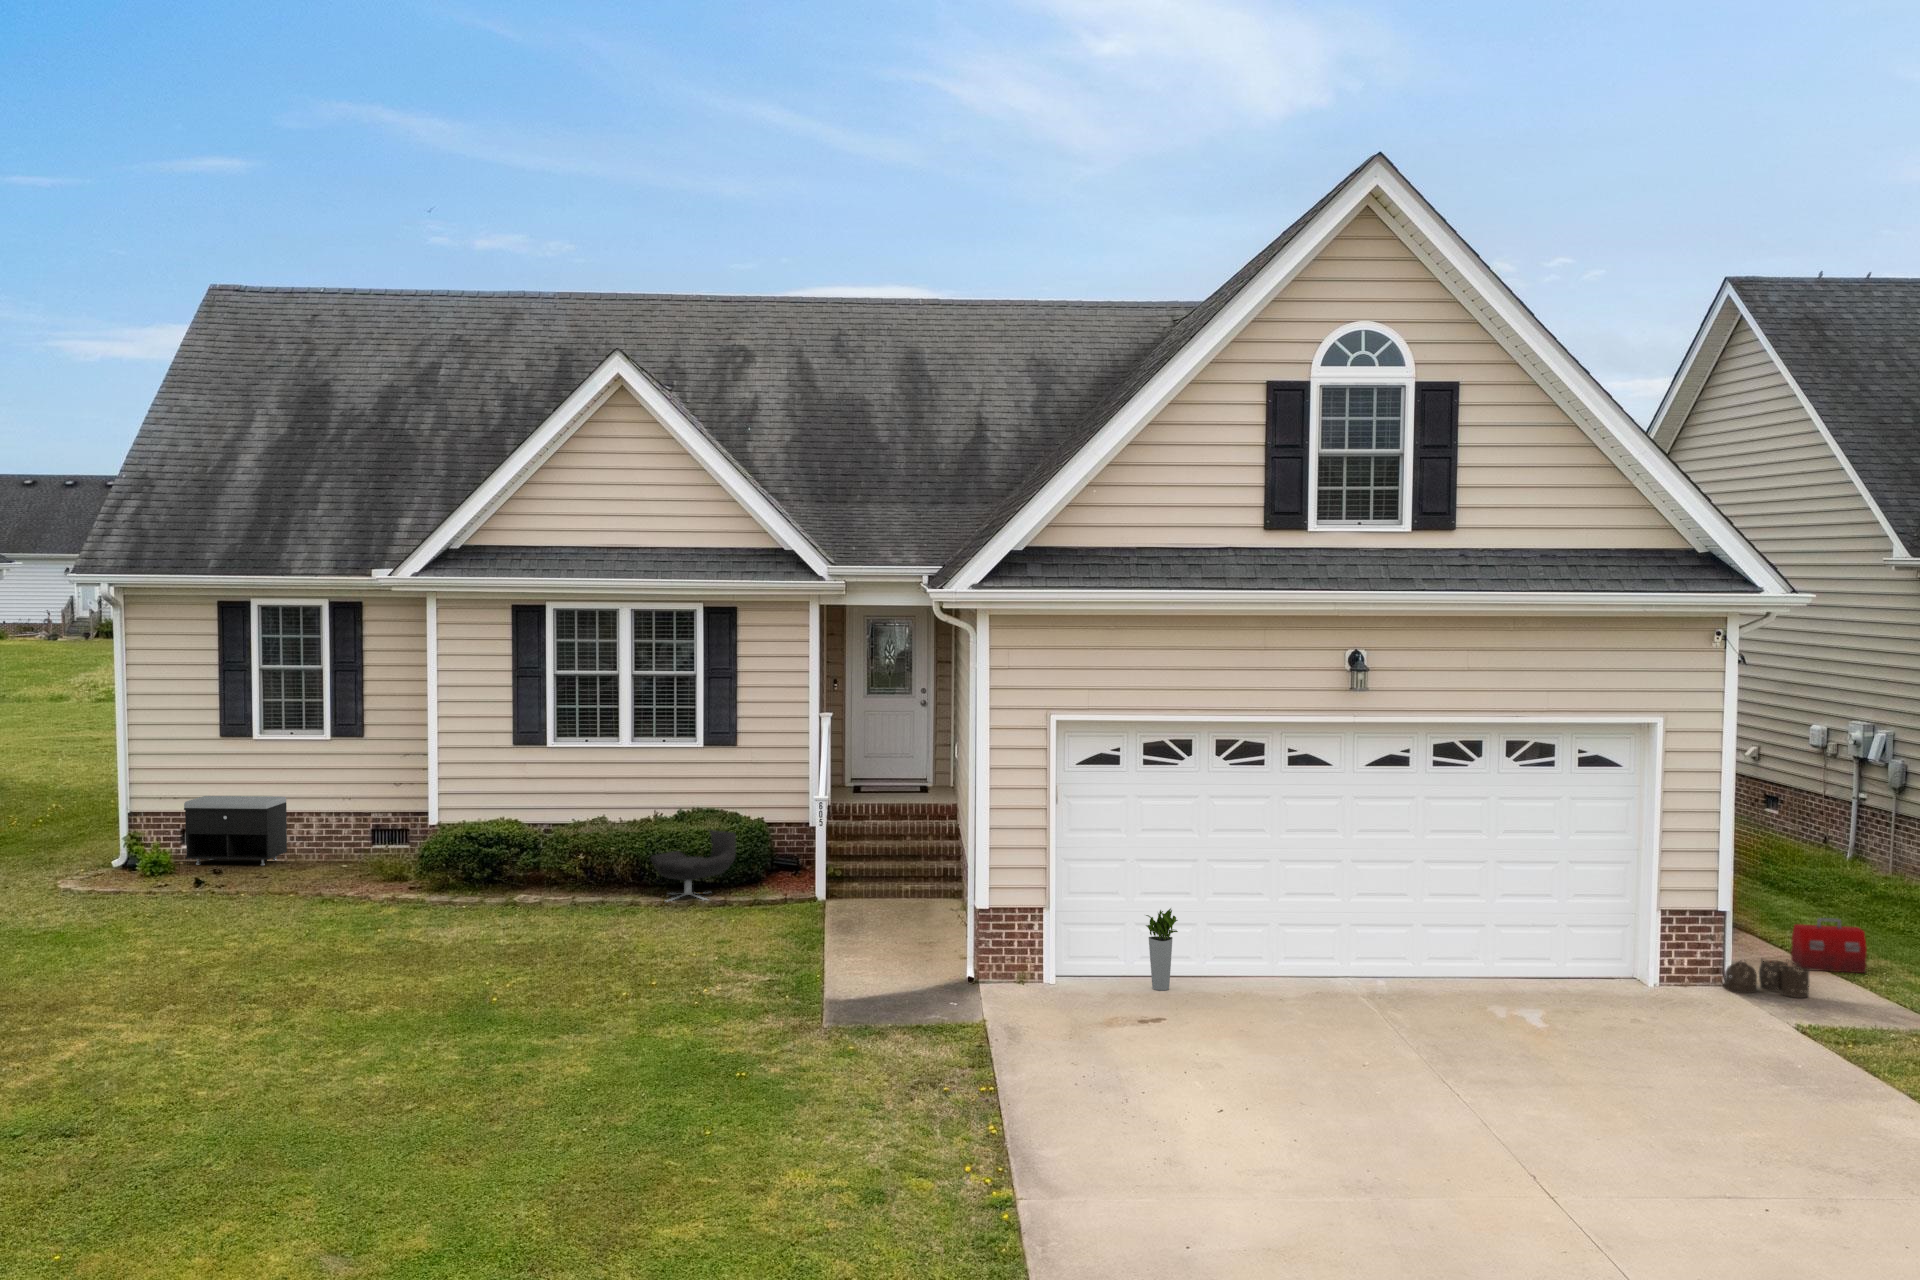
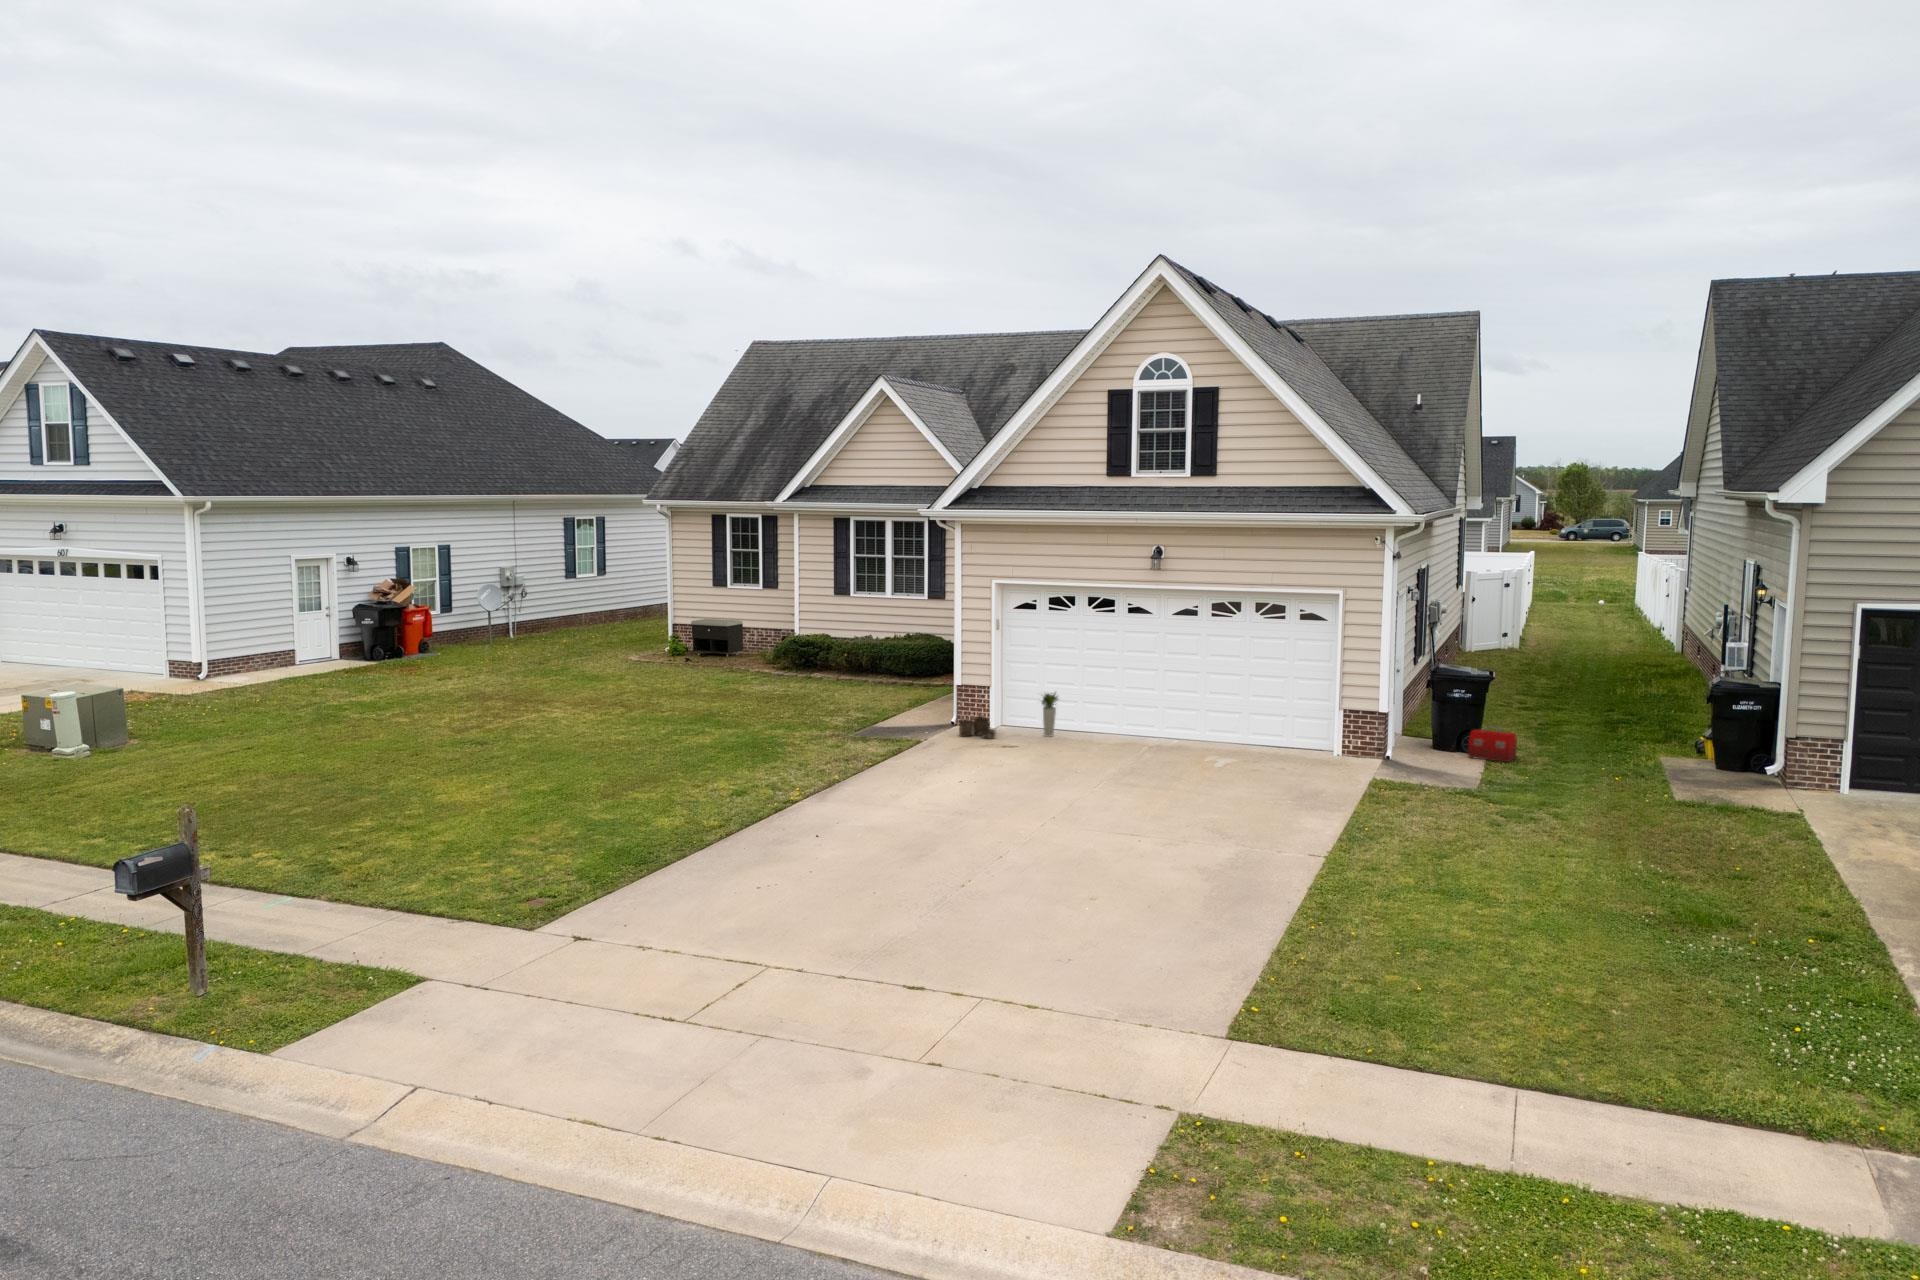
lounge chair: present [650,829,736,899] -> none [884,645,929,684]
woven basket: present [1725,960,1810,998] -> present [959,716,995,739]

